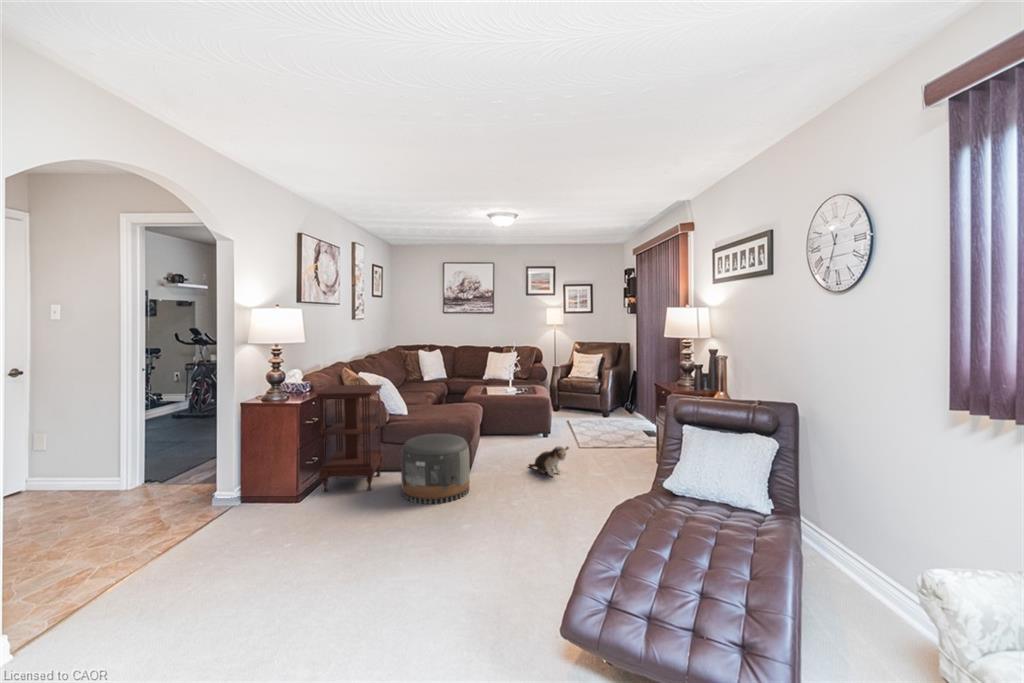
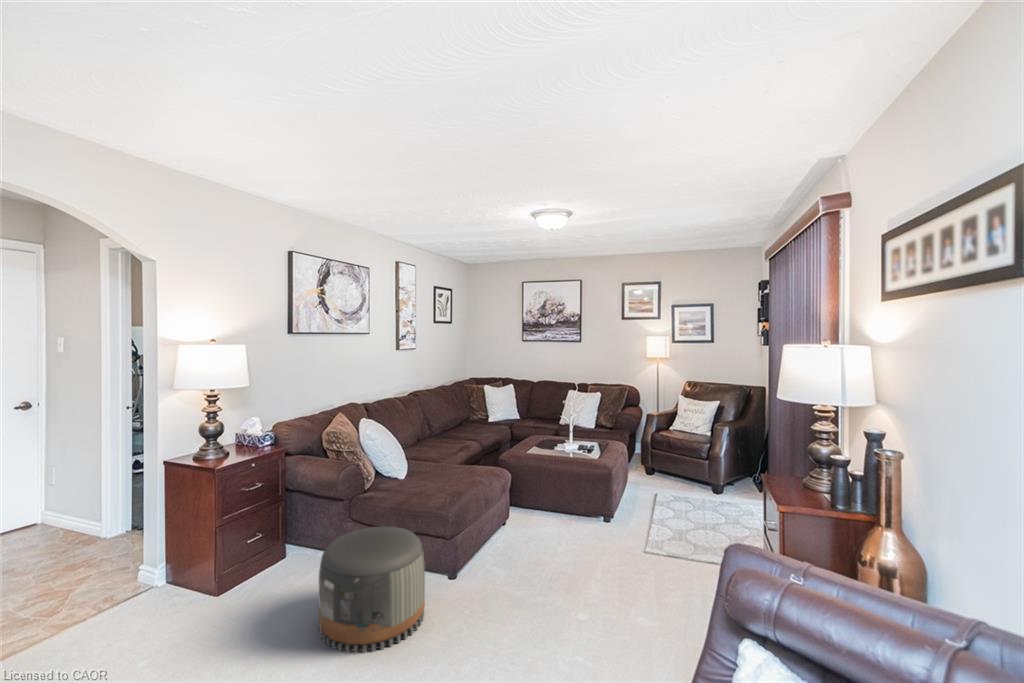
side table: present [316,385,383,492] -> none [235,441,344,599]
plush toy: present [529,446,569,476] -> none [541,571,590,621]

